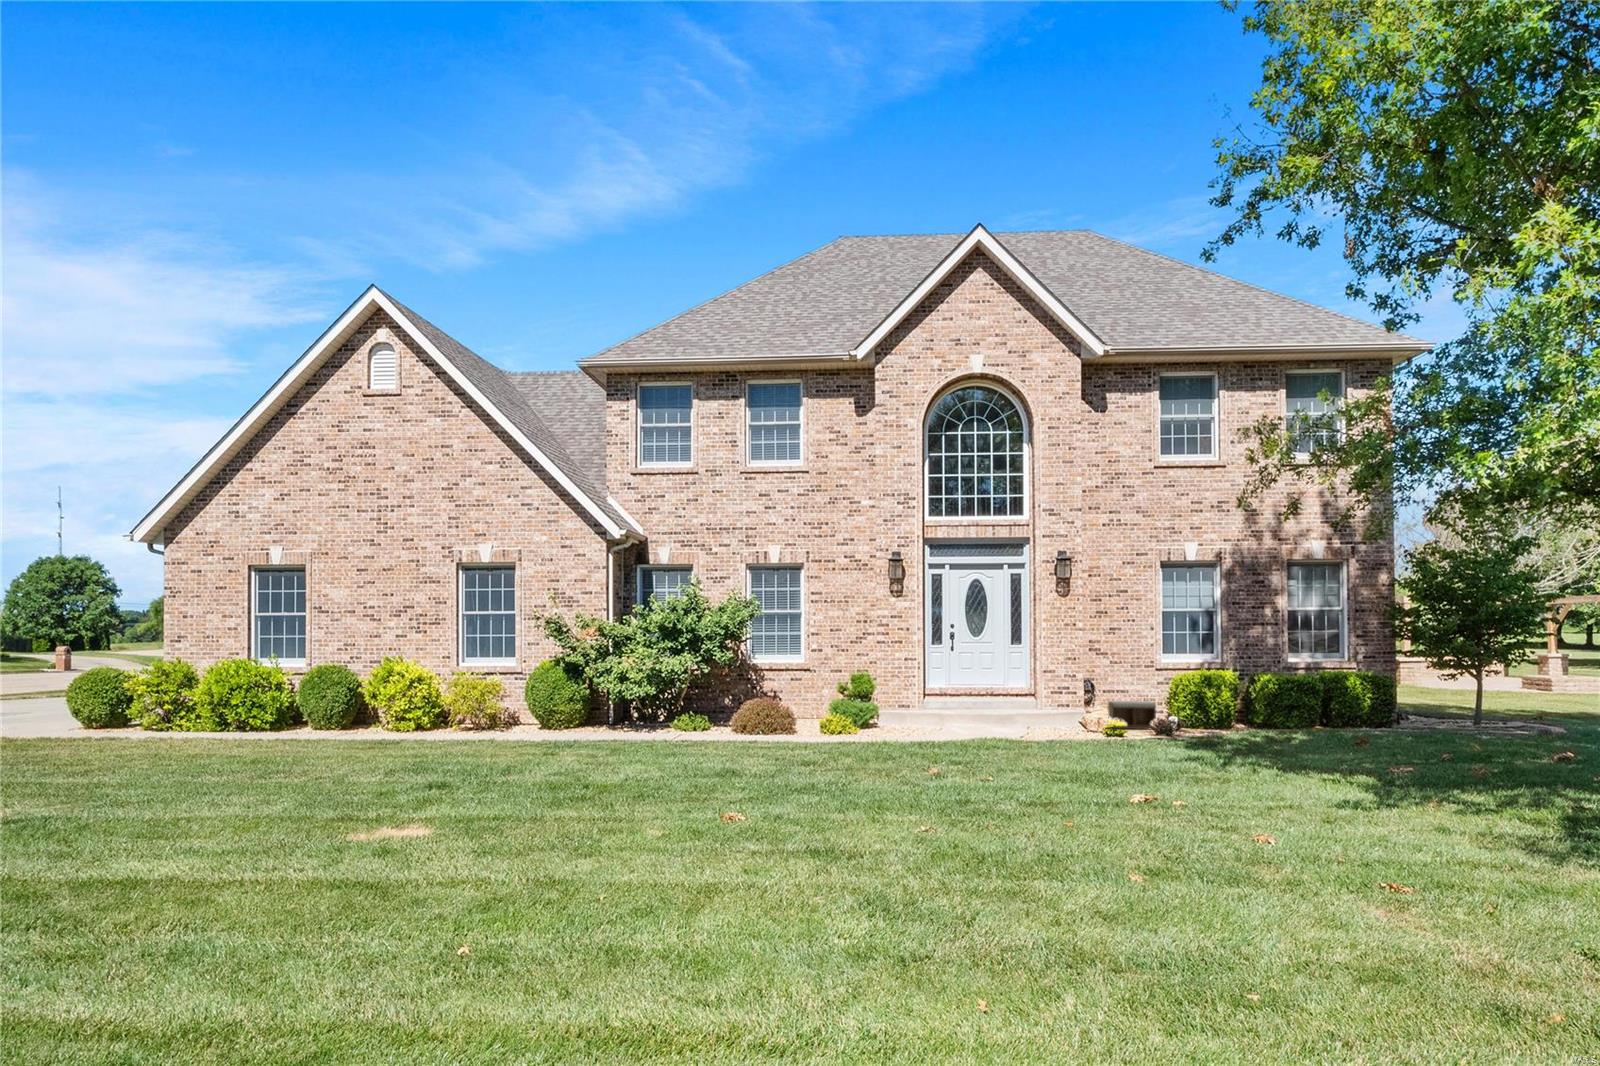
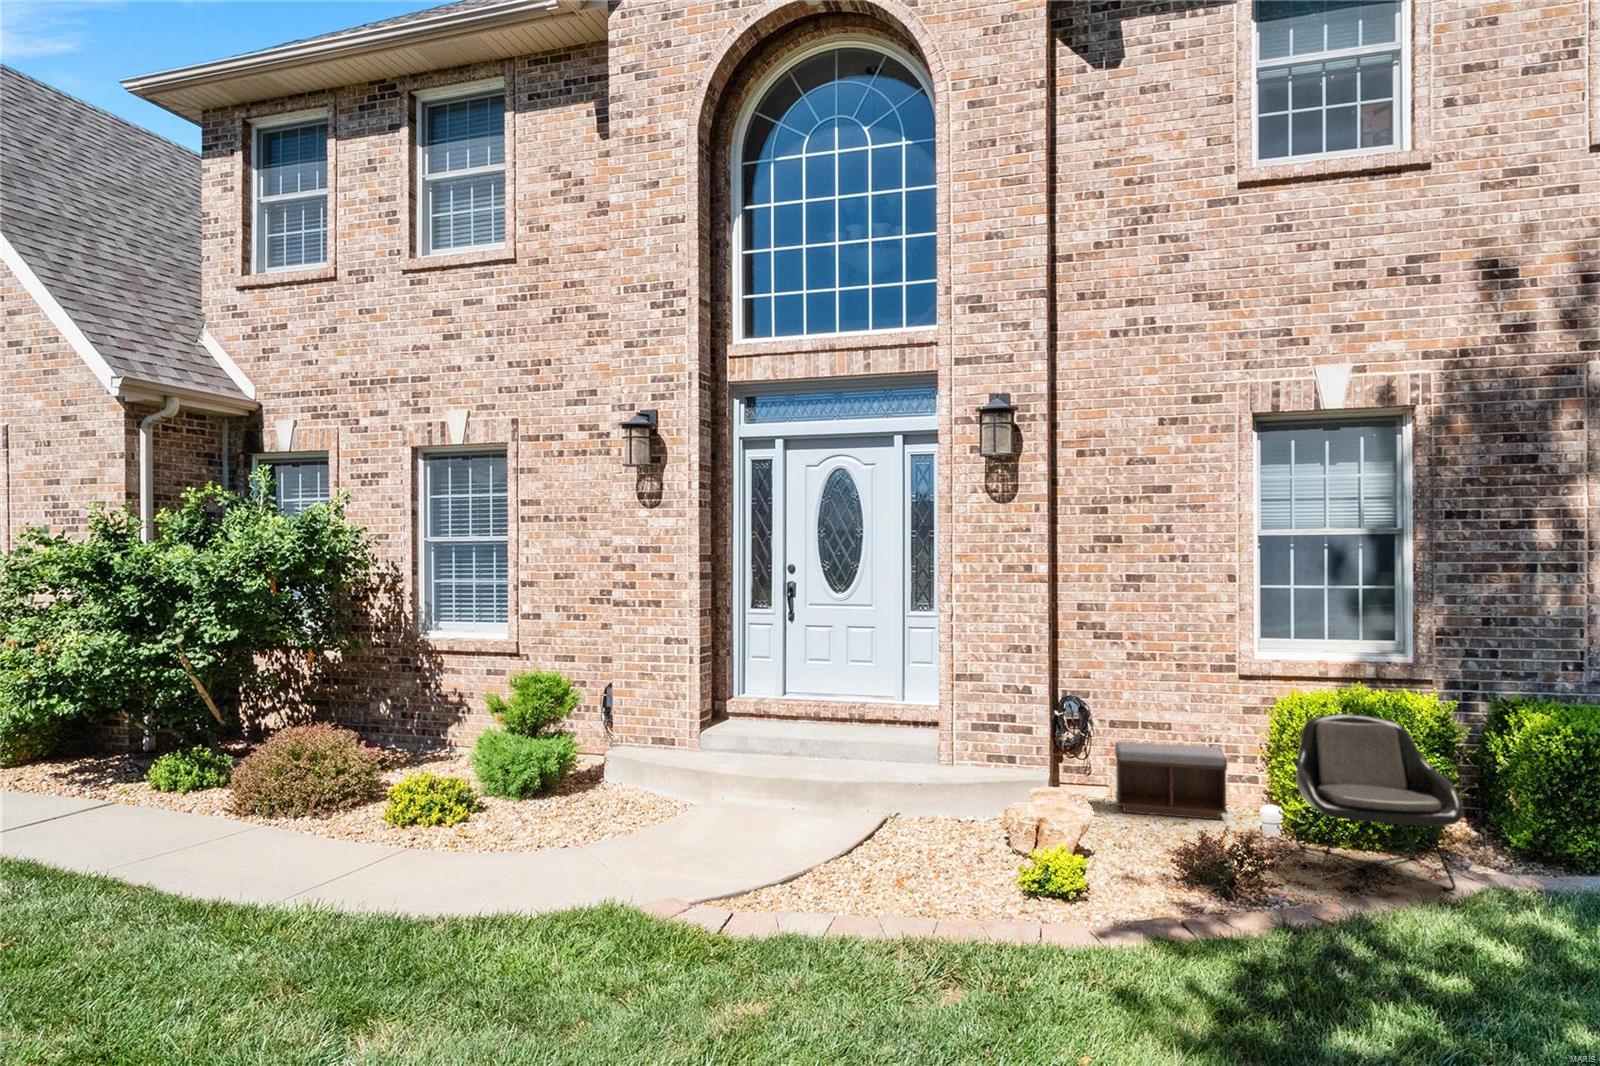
lounge chair: none [1186,681,1244,739] -> present [1296,714,1464,892]

